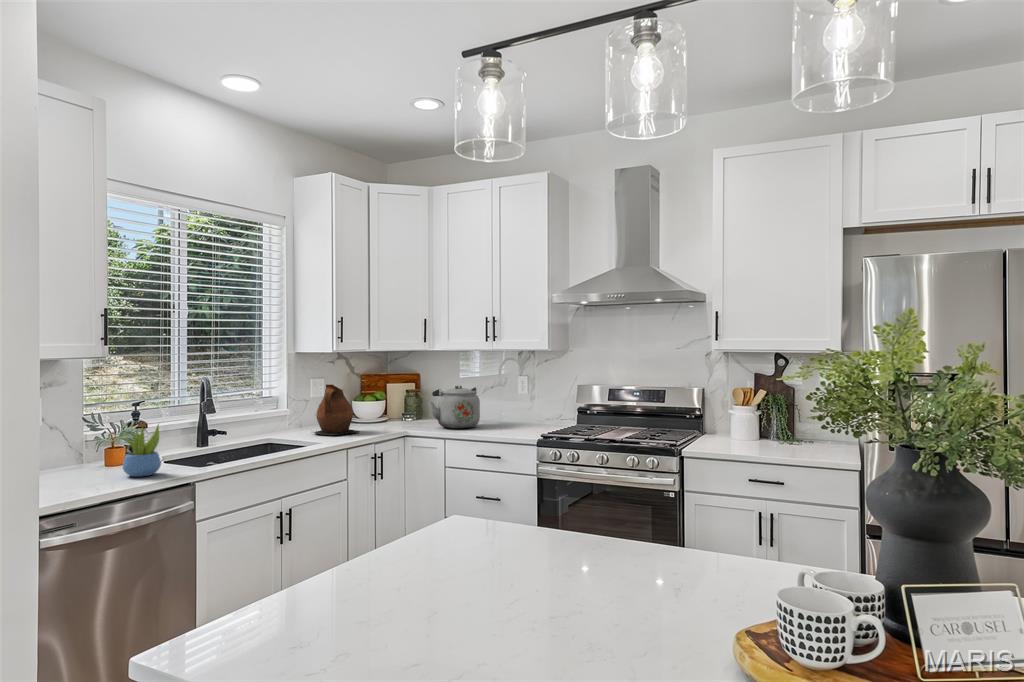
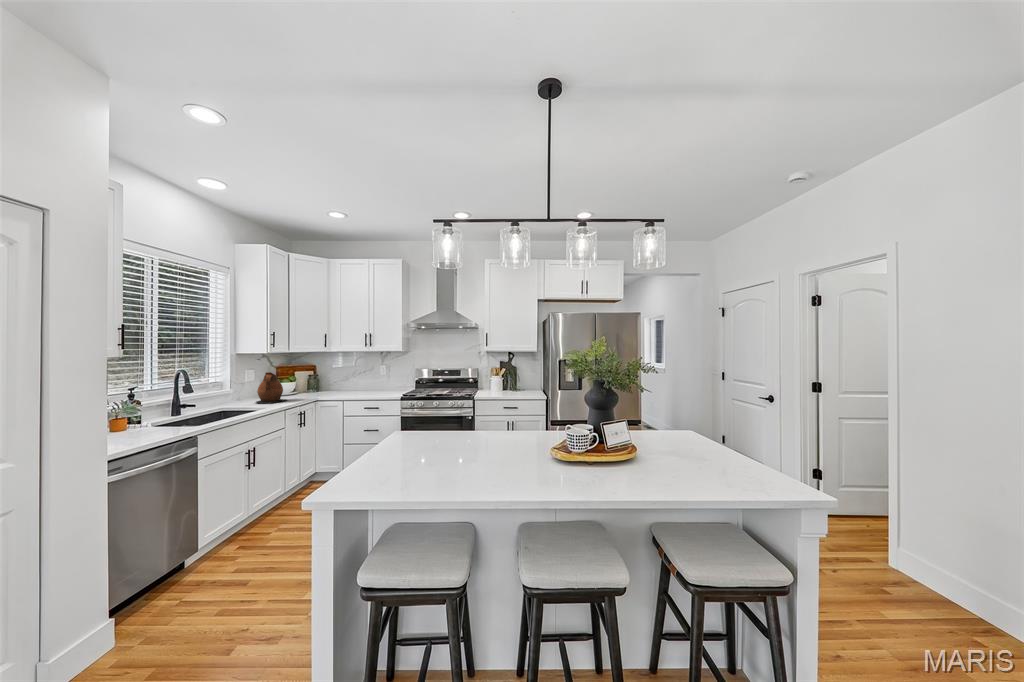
kettle: present [429,385,480,429] -> none [332,371,362,394]
succulent plant: present [123,424,161,477] -> none [139,399,172,436]

